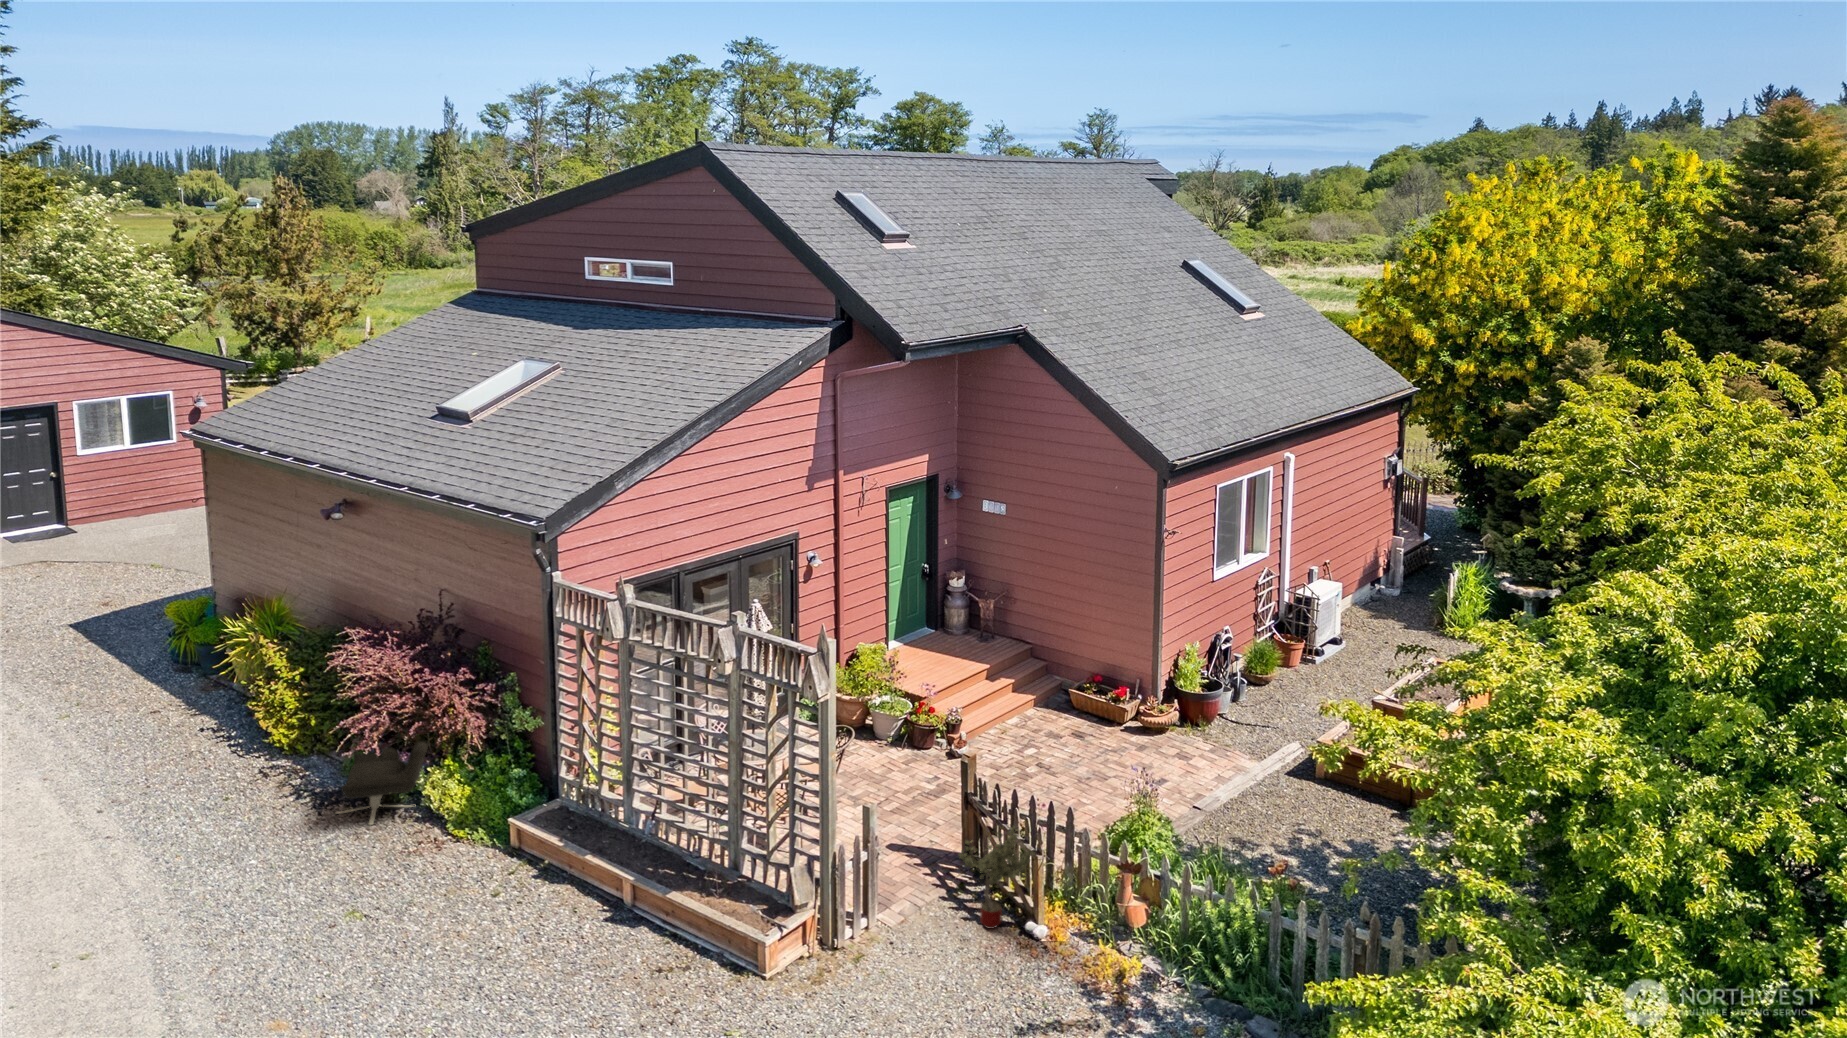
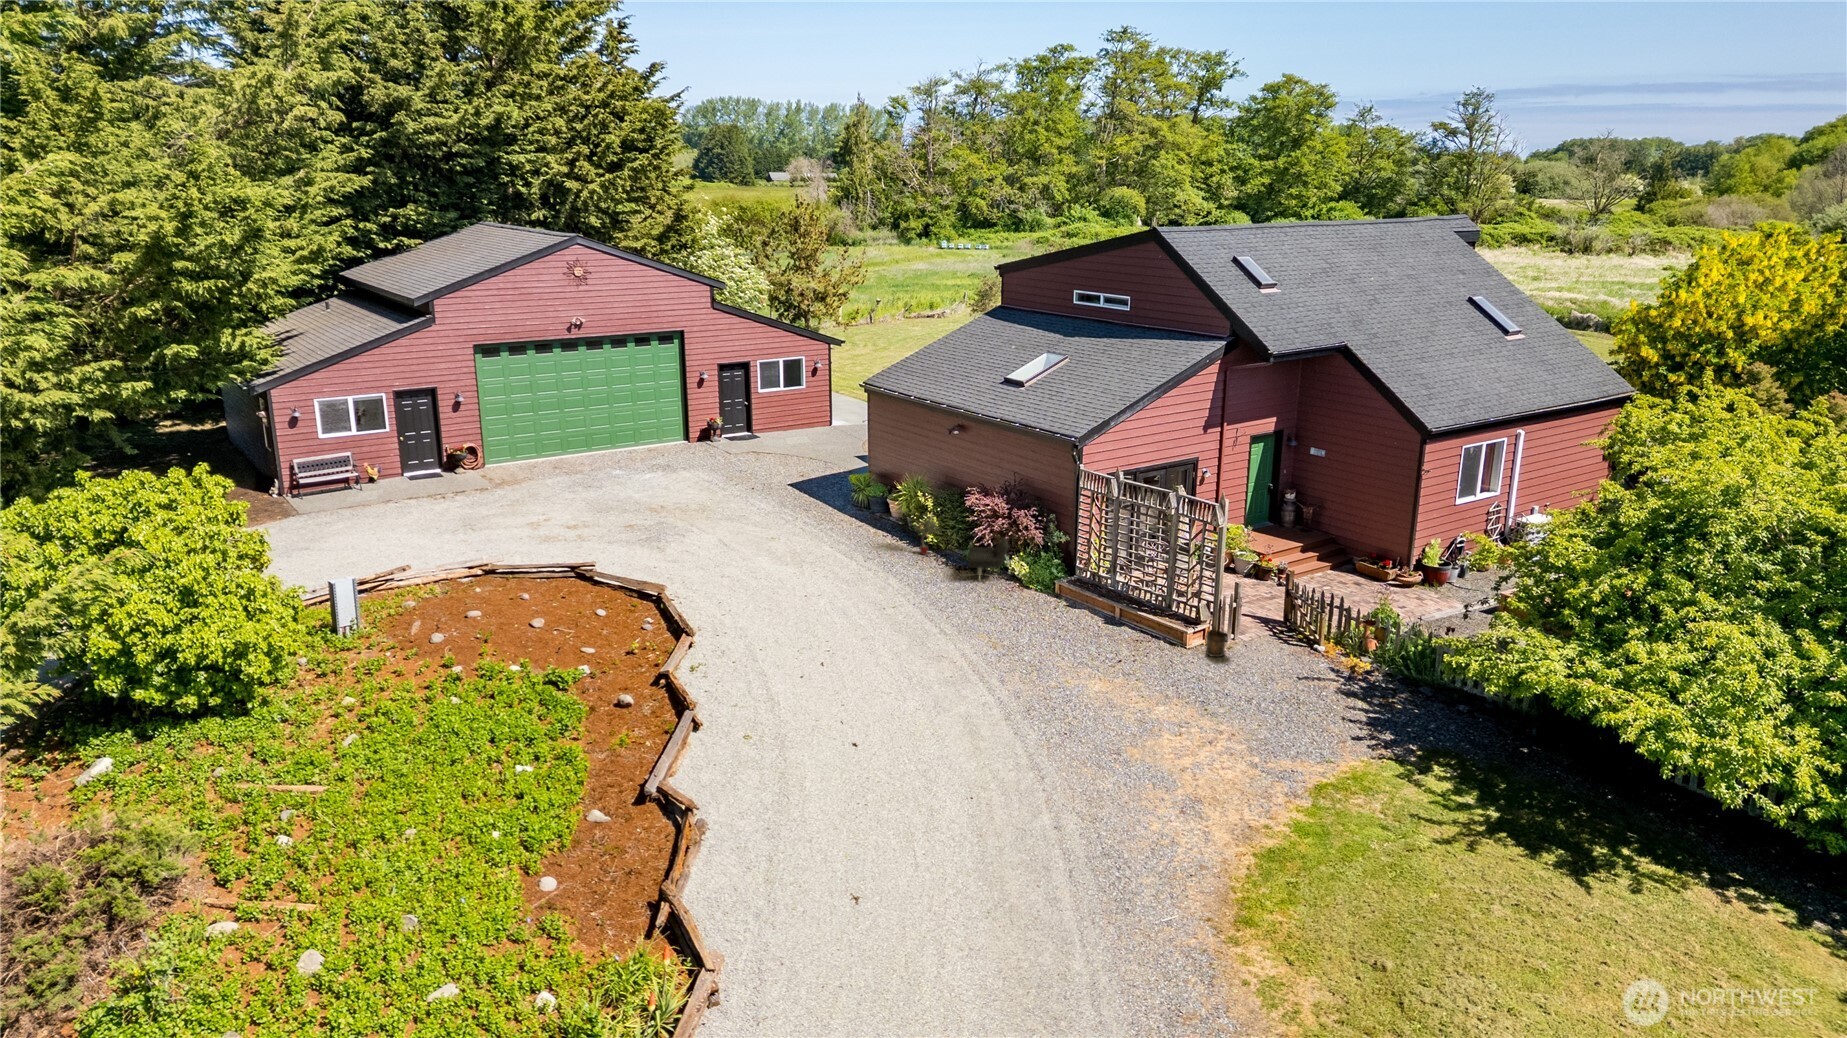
potted tree: present [958,826,1034,929] -> present [914,513,938,555]
bucket: none [809,886,854,976] -> present [1206,624,1227,657]

